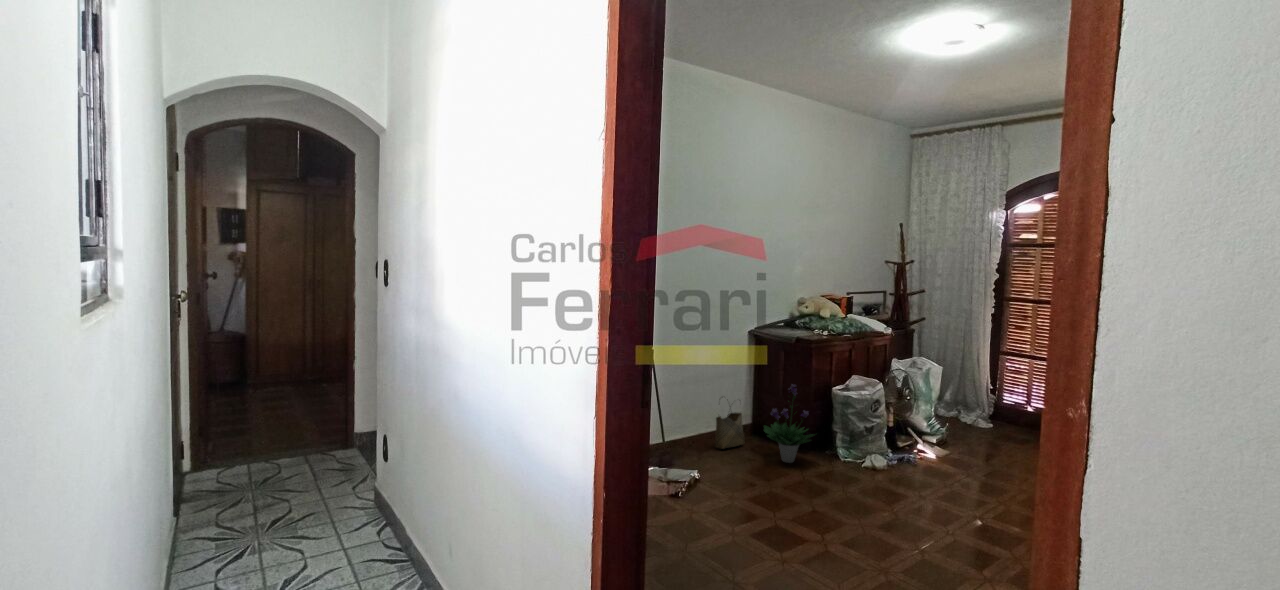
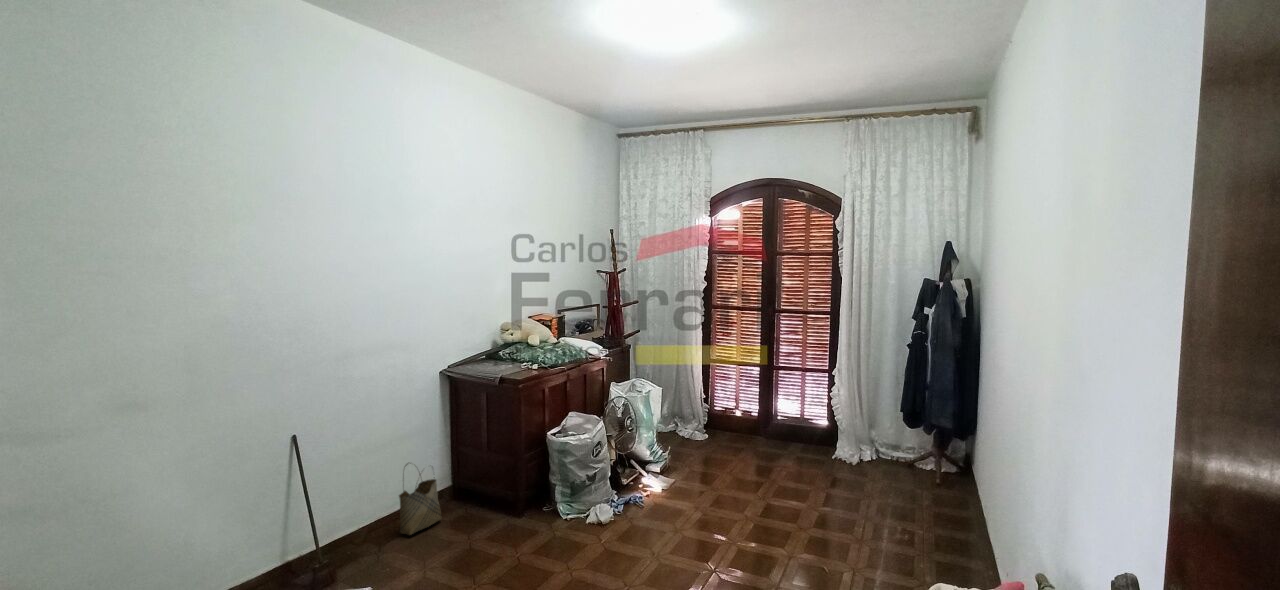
potted plant: present [764,384,815,463] -> none [462,438,533,539]

